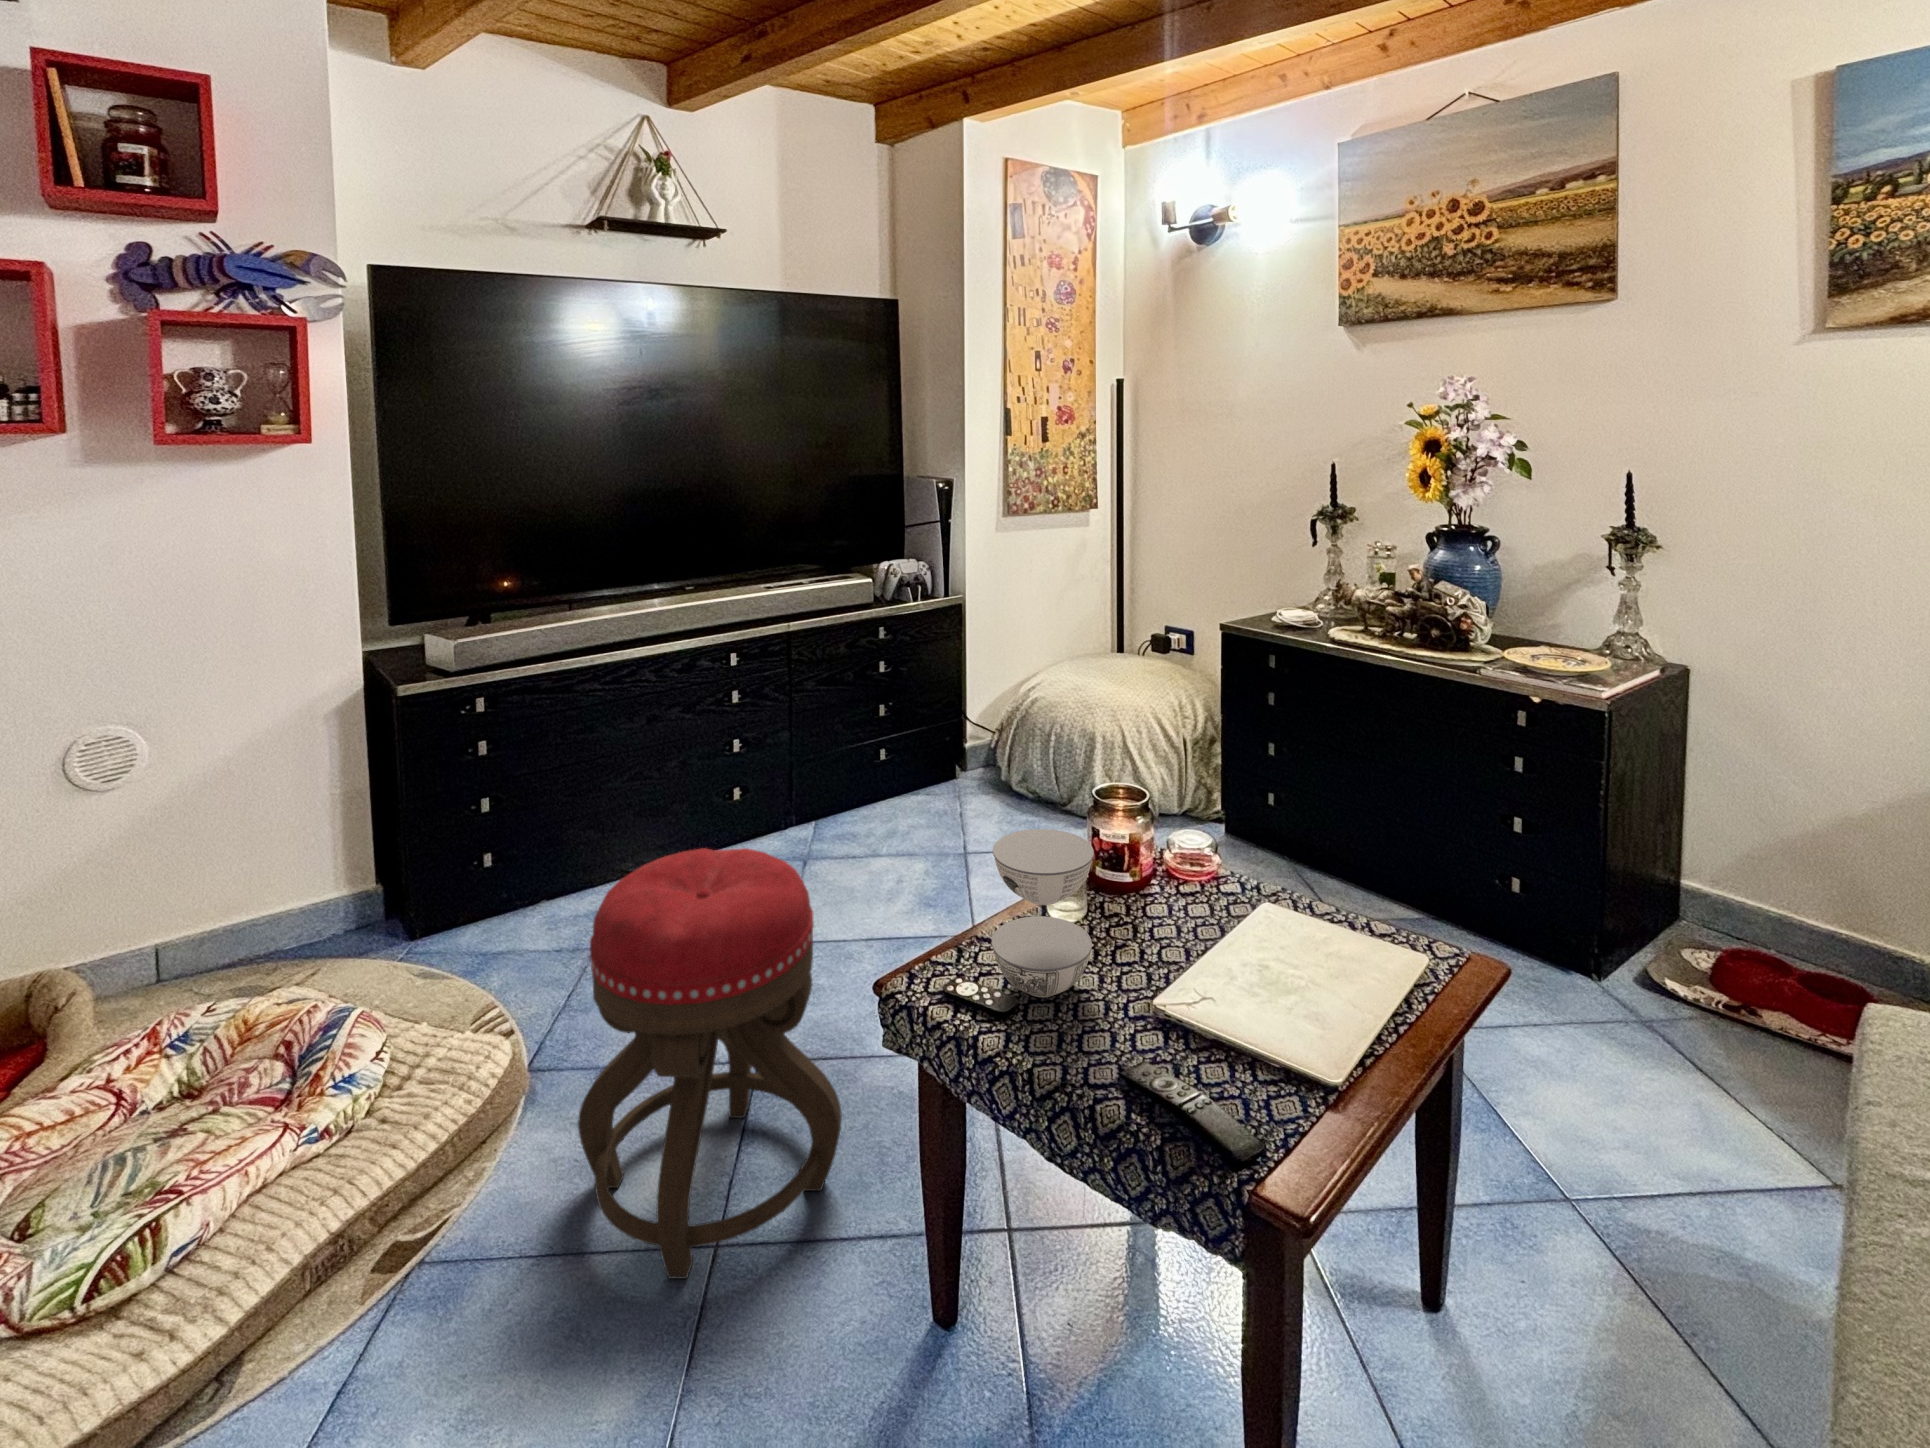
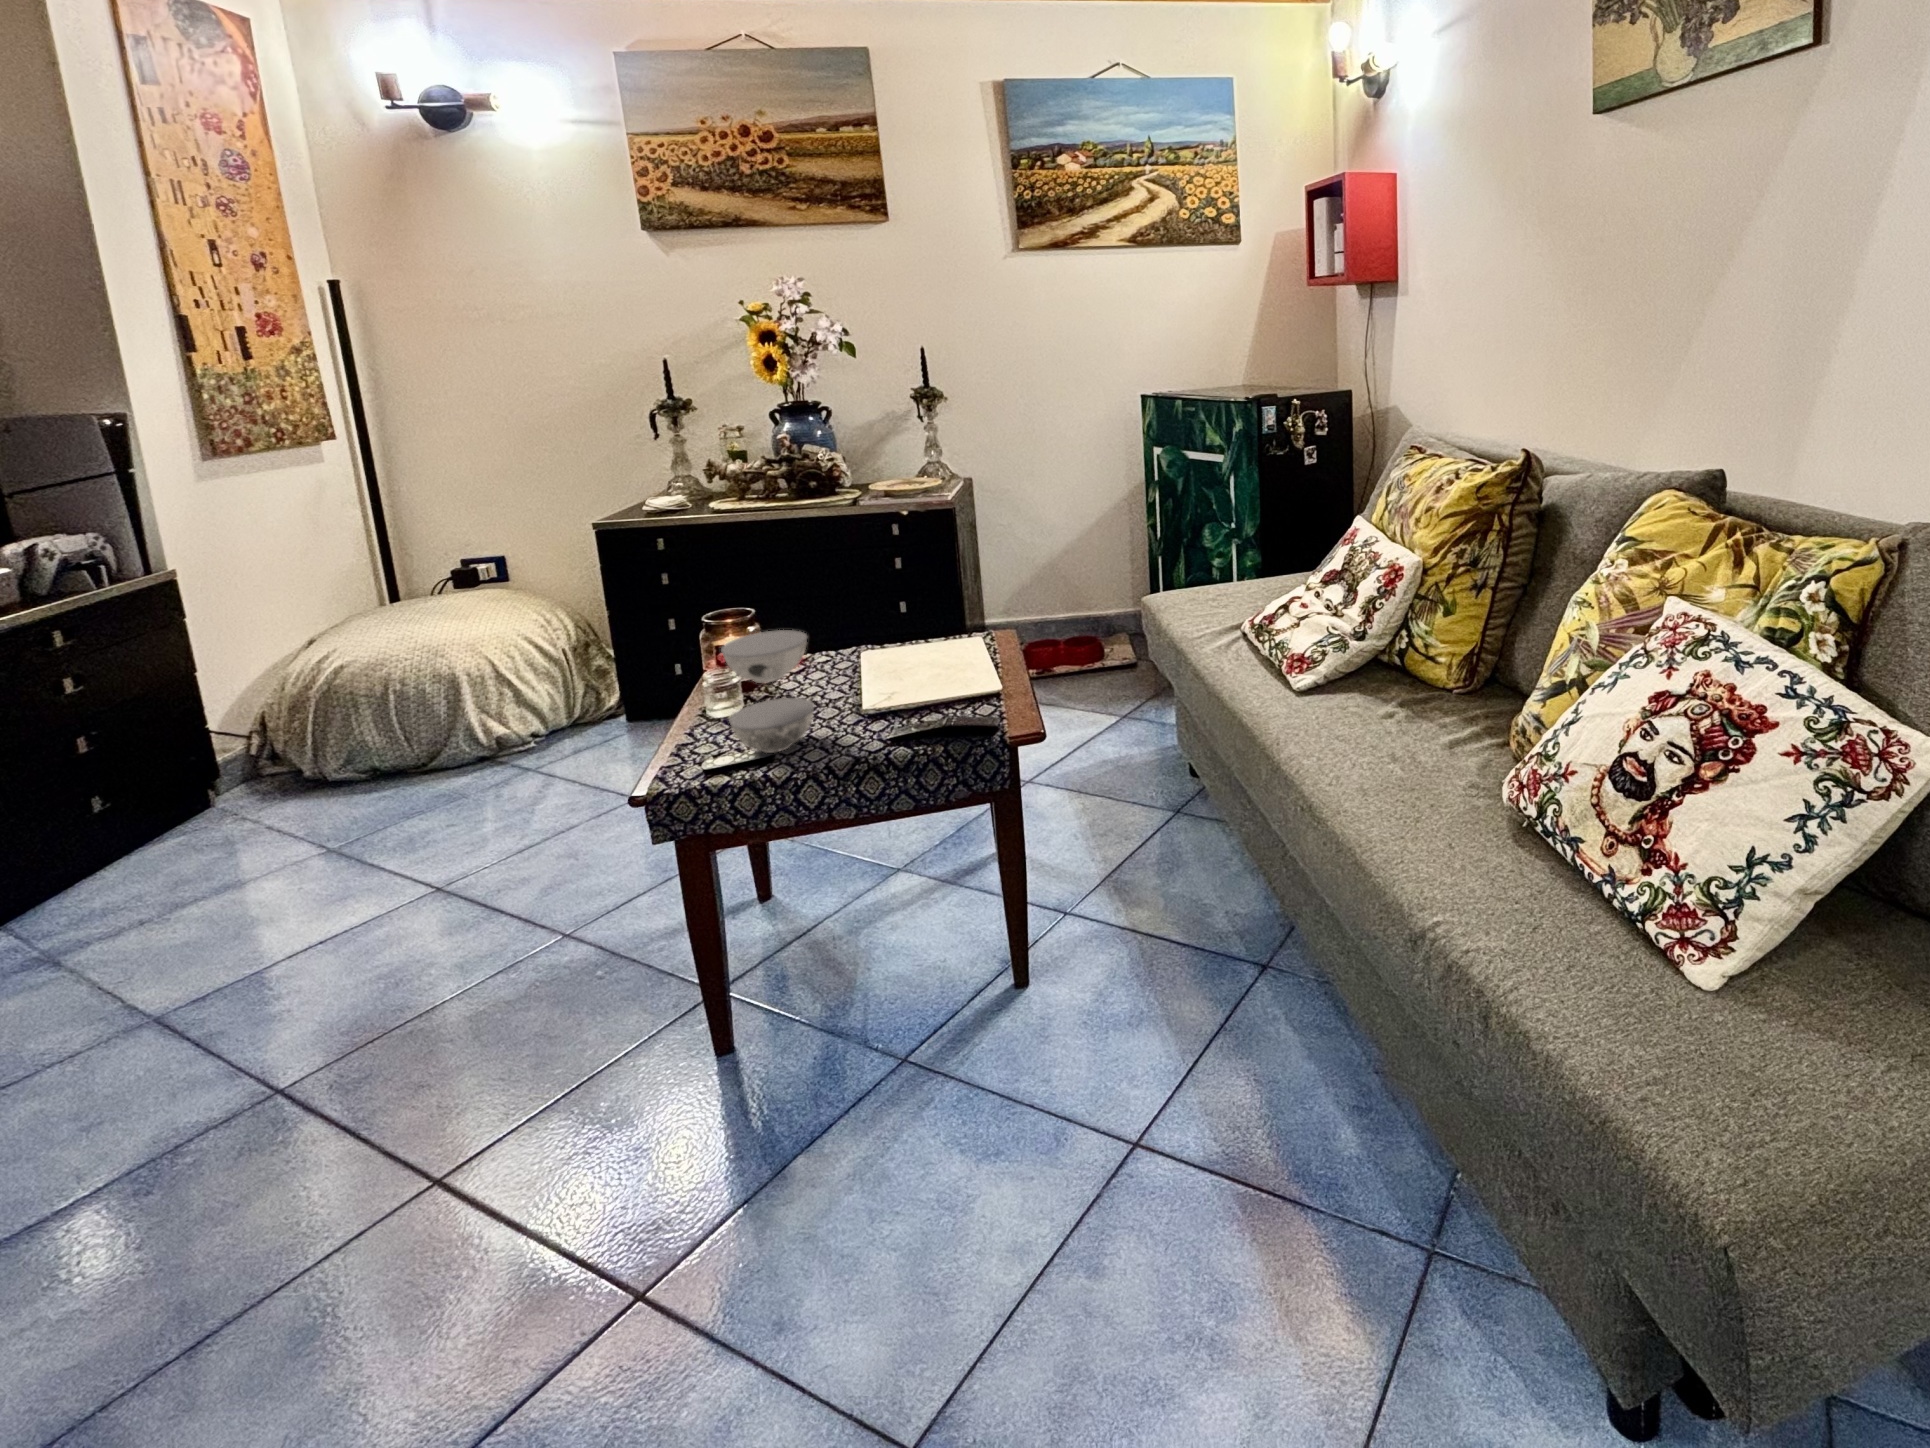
ottoman: present [578,848,842,1279] -> none [150,806,535,1268]

